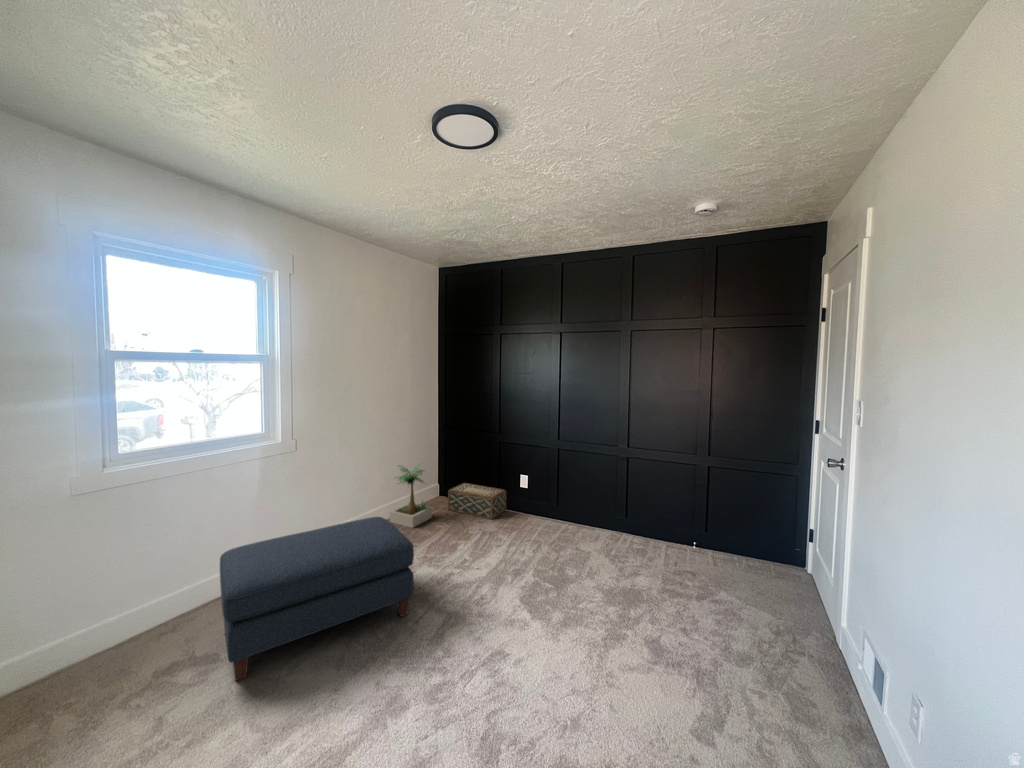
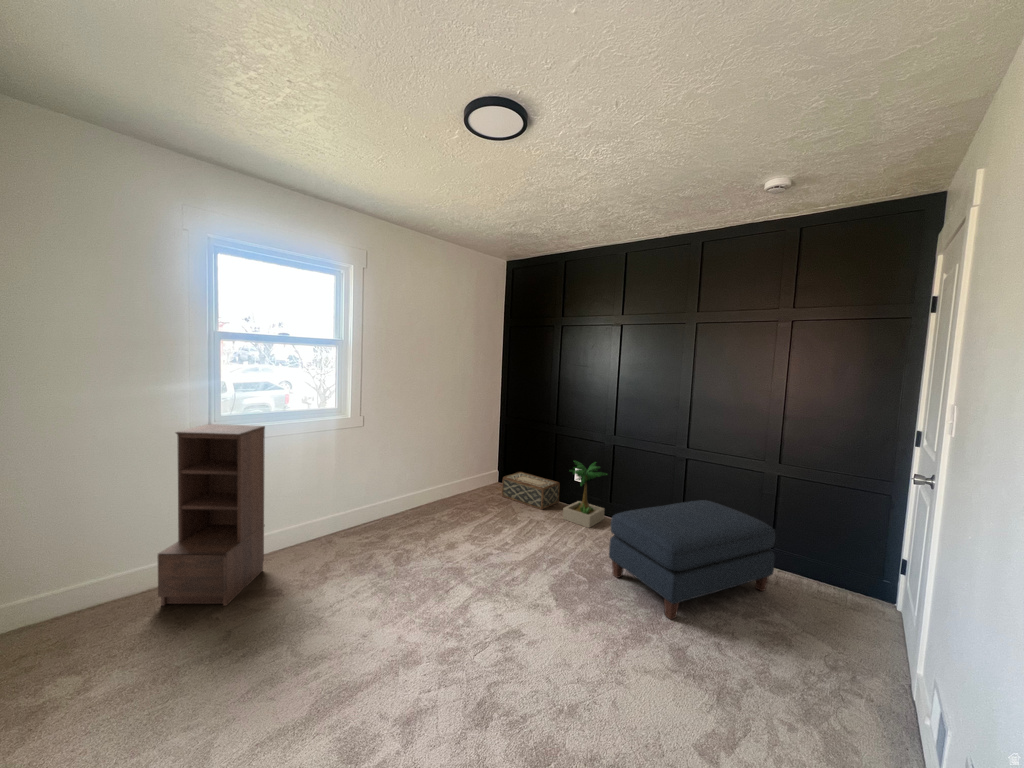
bookshelf: none [39,461,187,706] -> present [158,424,265,606]
potted plant: present [390,464,432,528] -> present [563,462,607,528]
ottoman: present [220,517,414,681] -> present [609,500,775,619]

